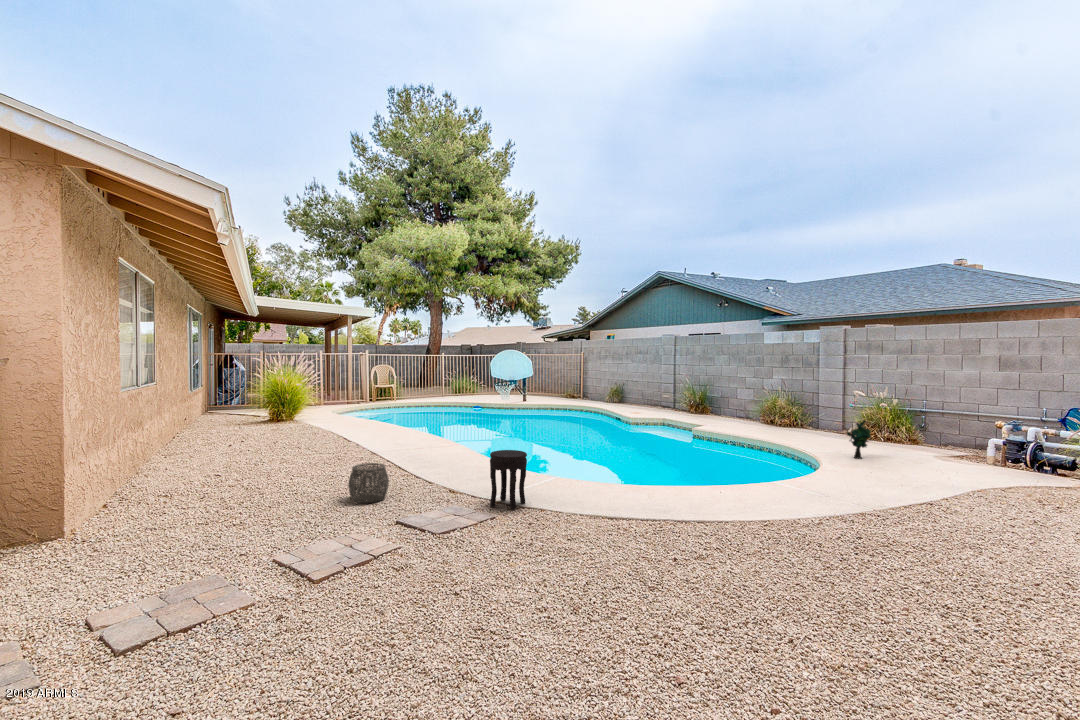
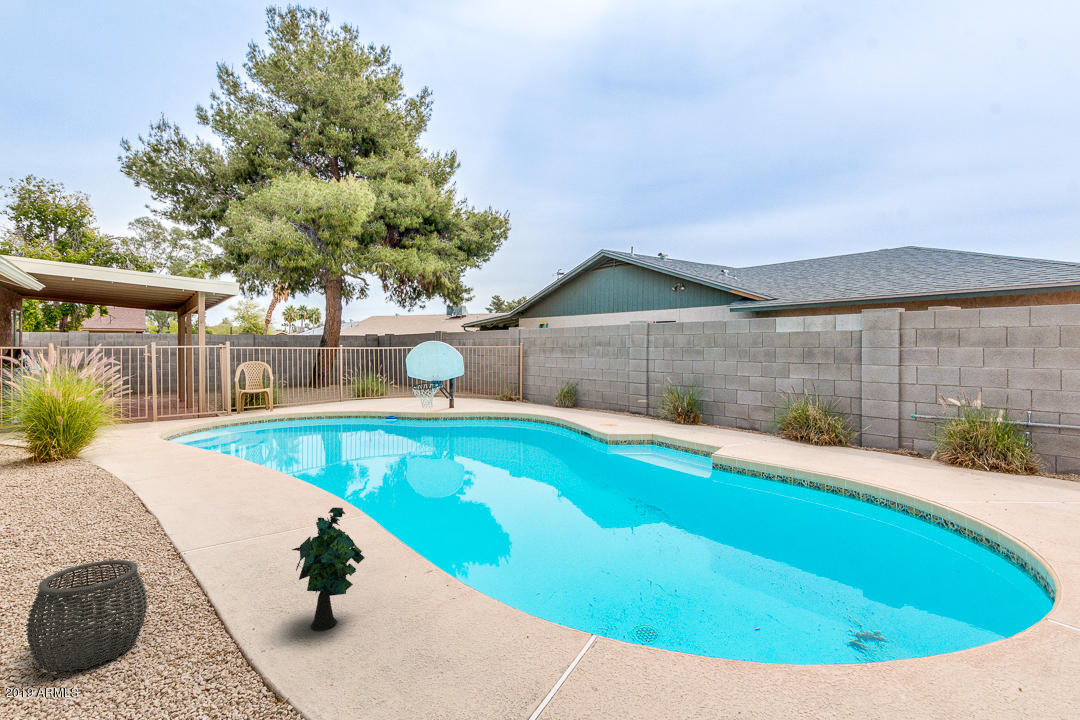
decorative plant: present [847,420,871,459] -> present [292,507,365,631]
side table: present [490,450,527,510] -> none [387,518,472,668]

